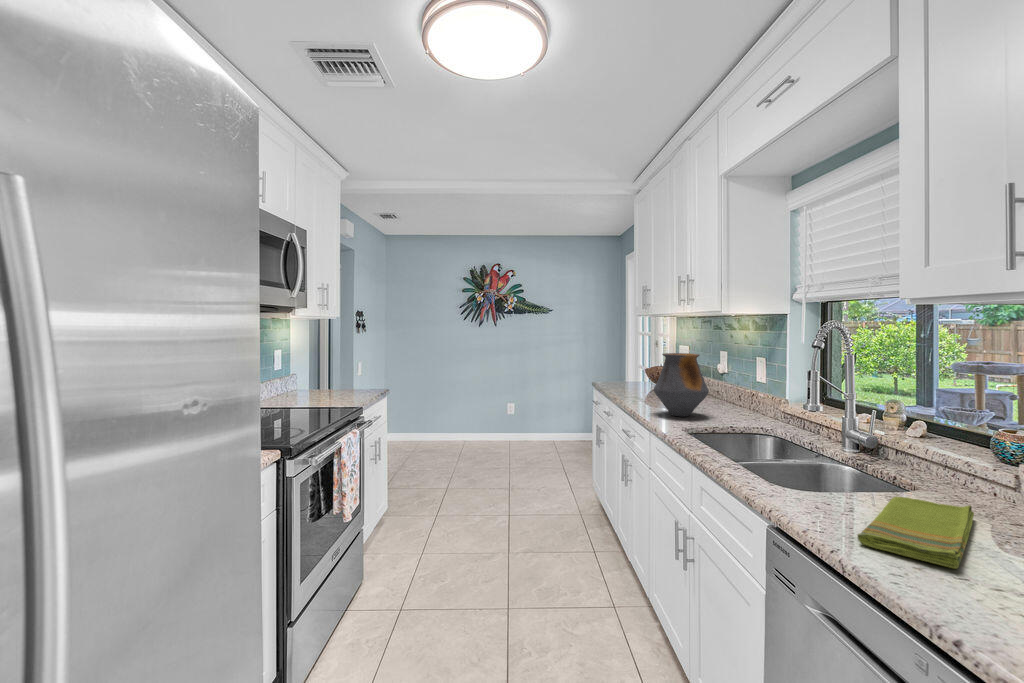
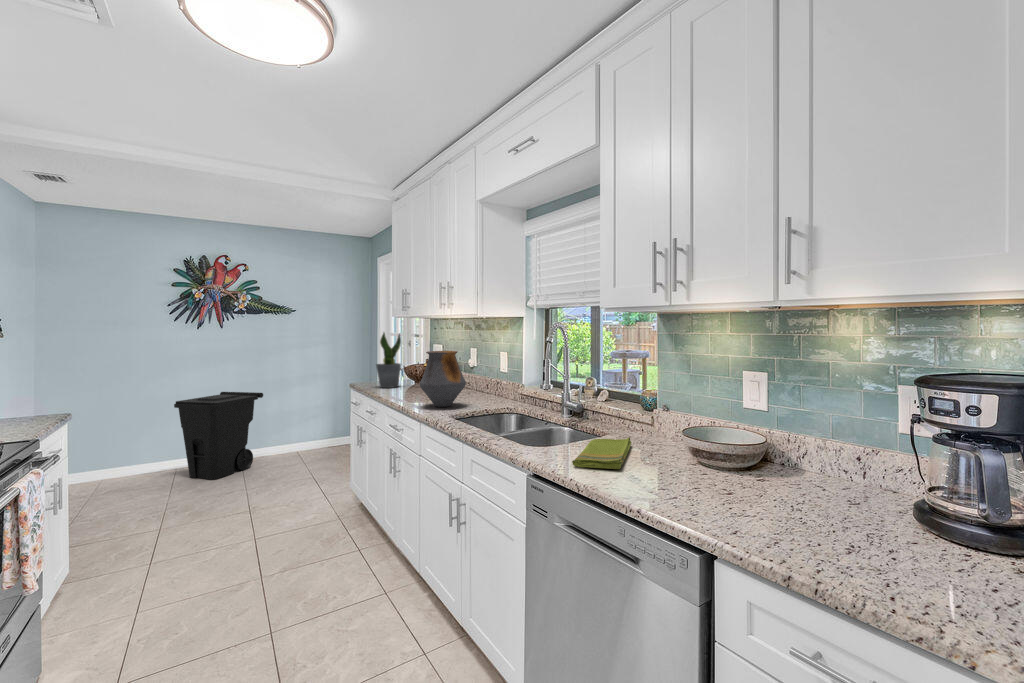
potted plant: none [616,331,643,389] -> present [376,333,401,388]
trash can: none [458,380,525,454] -> present [174,392,263,479]

